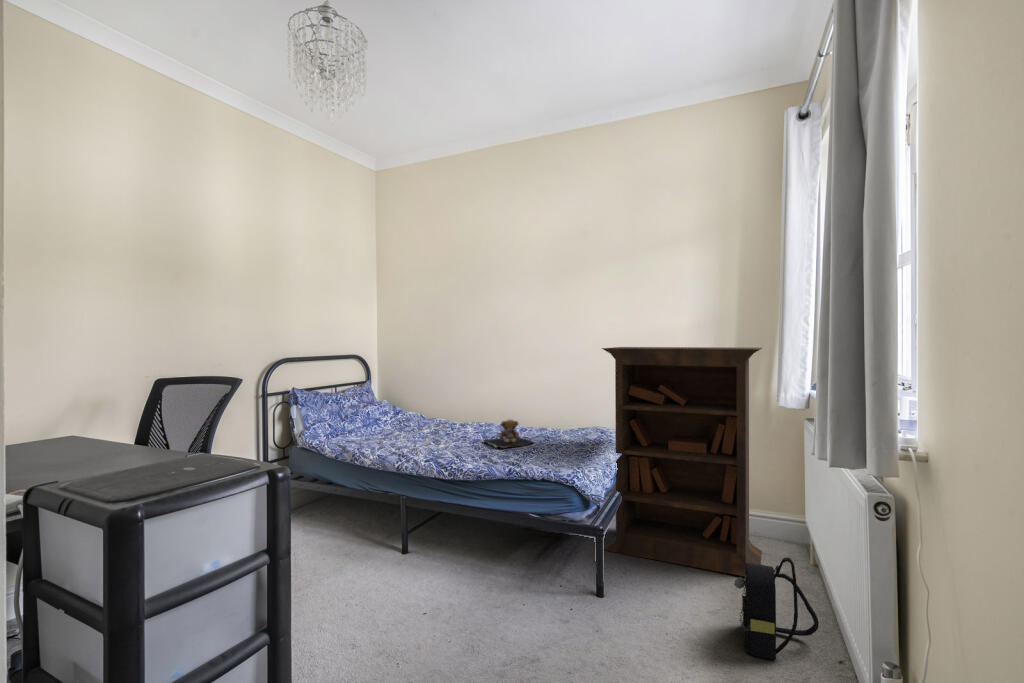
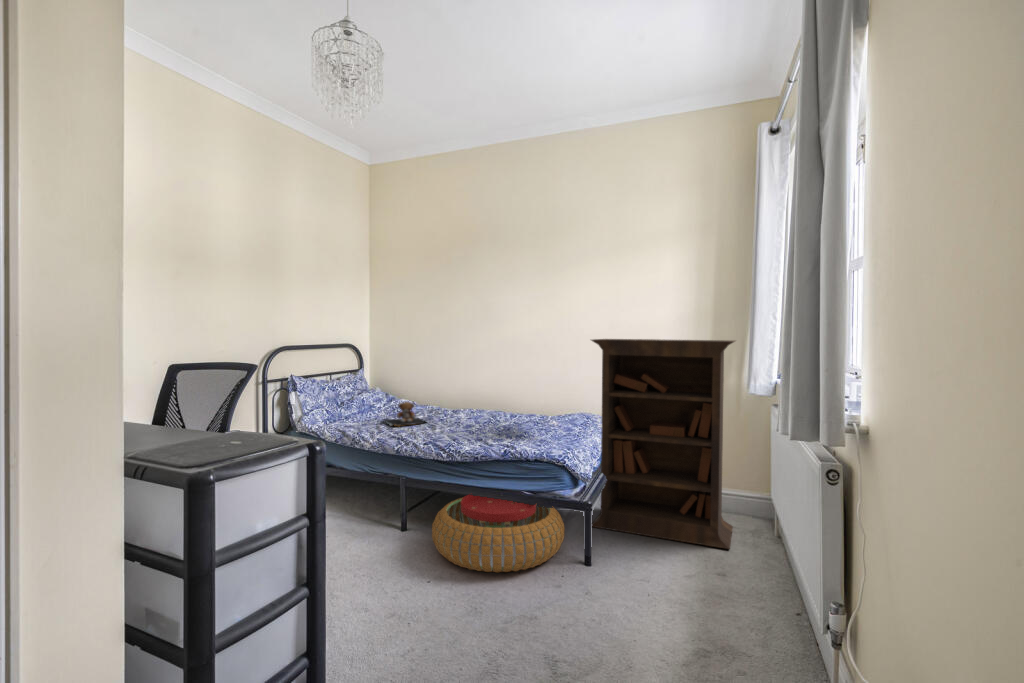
teddy bear: present [484,420,532,448] -> present [384,402,425,426]
pouf: none [431,510,575,605] -> present [432,494,564,572]
backpack: present [734,558,819,660] -> none [708,524,780,612]

